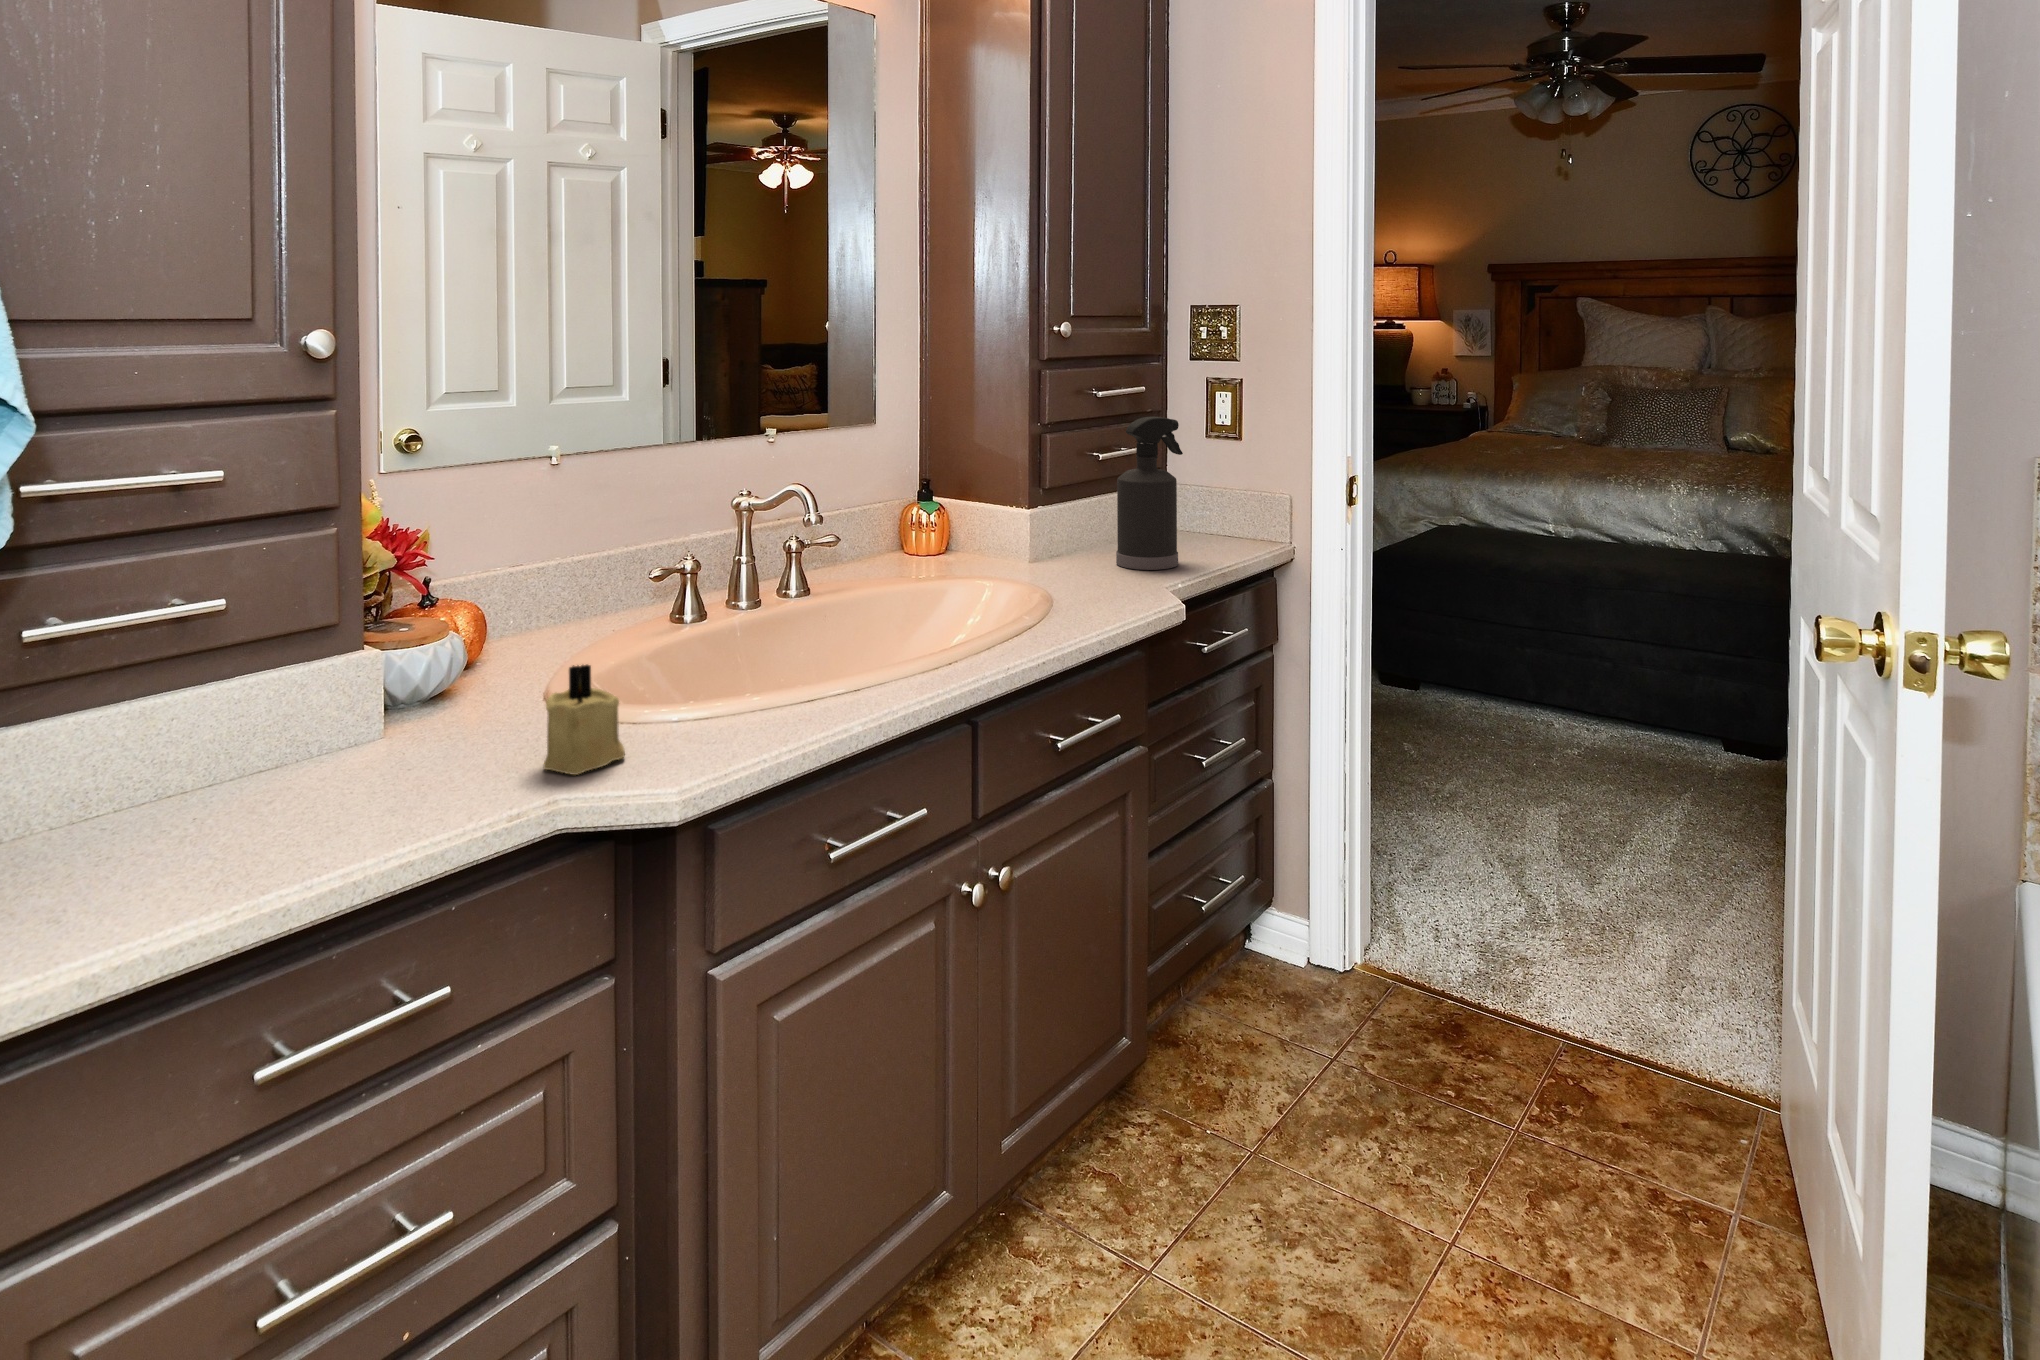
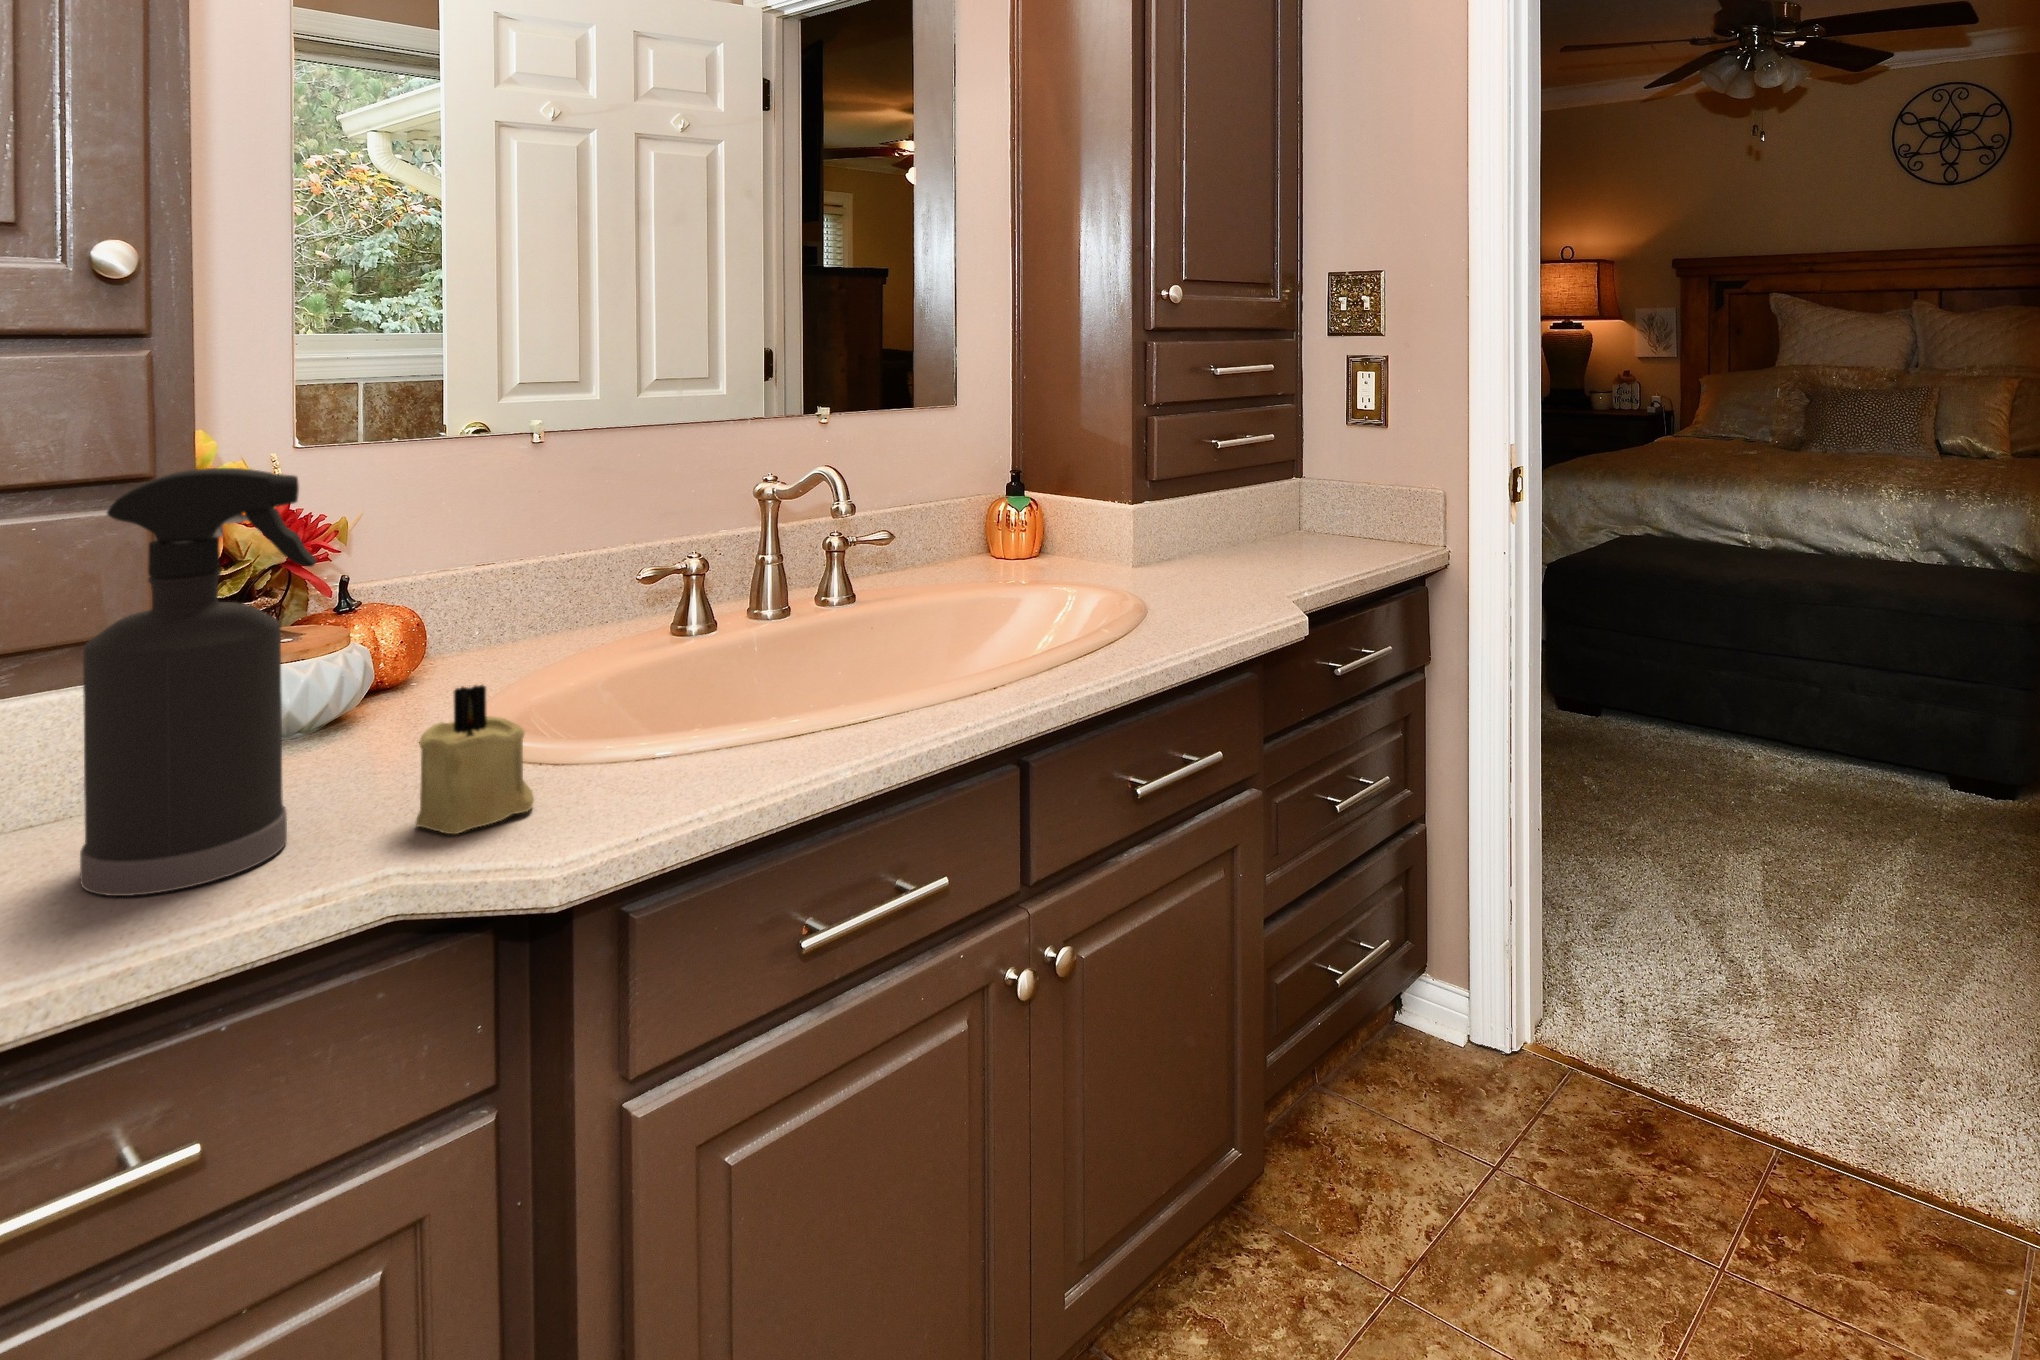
spray bottle: present [1116,417,1183,570] -> present [80,468,317,896]

